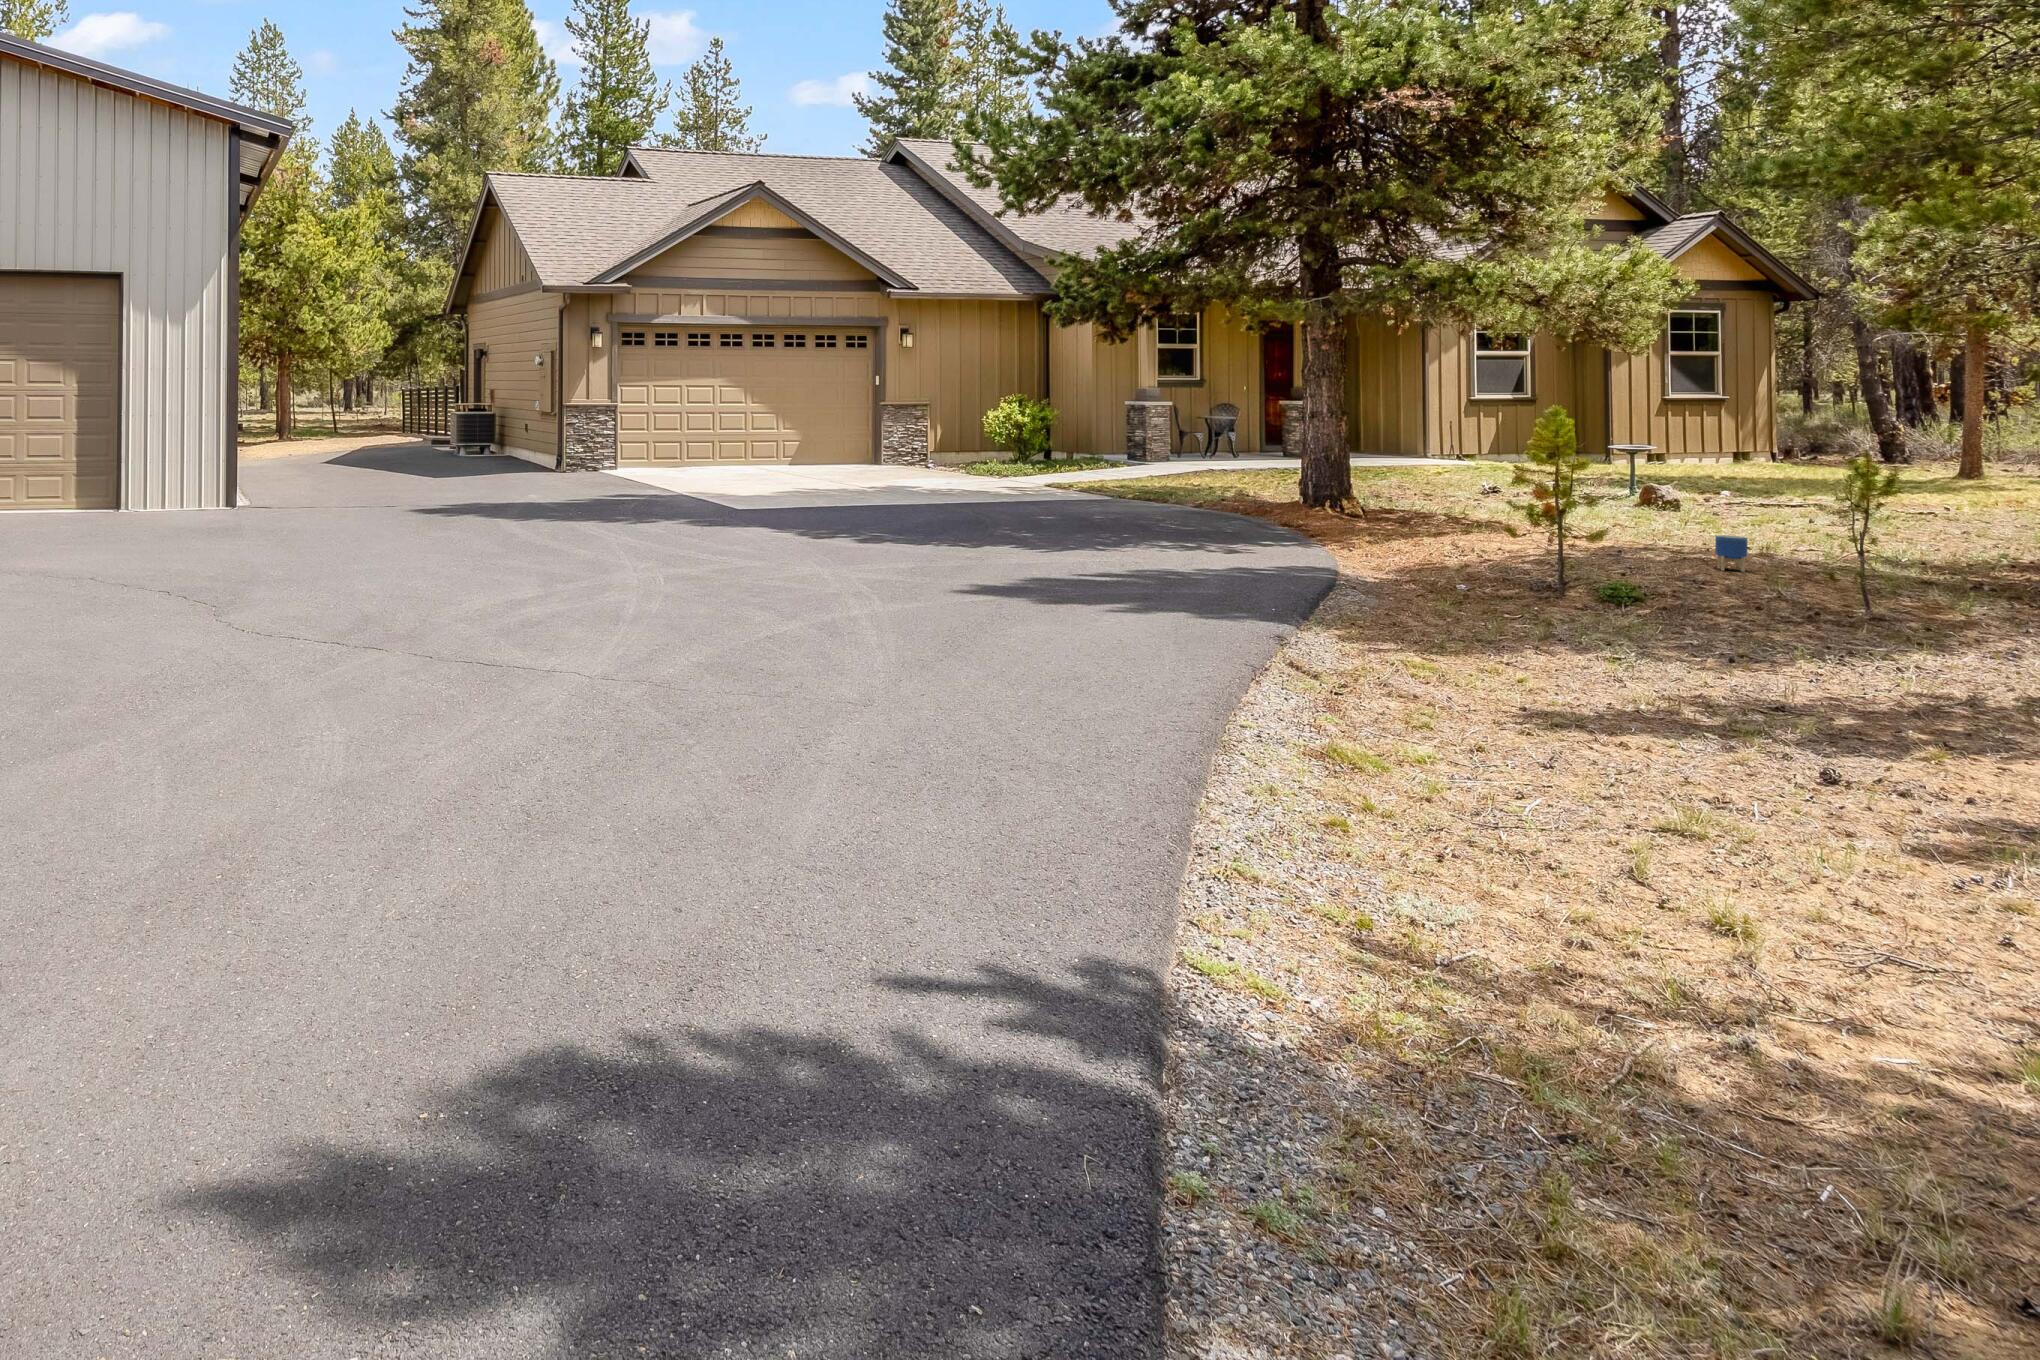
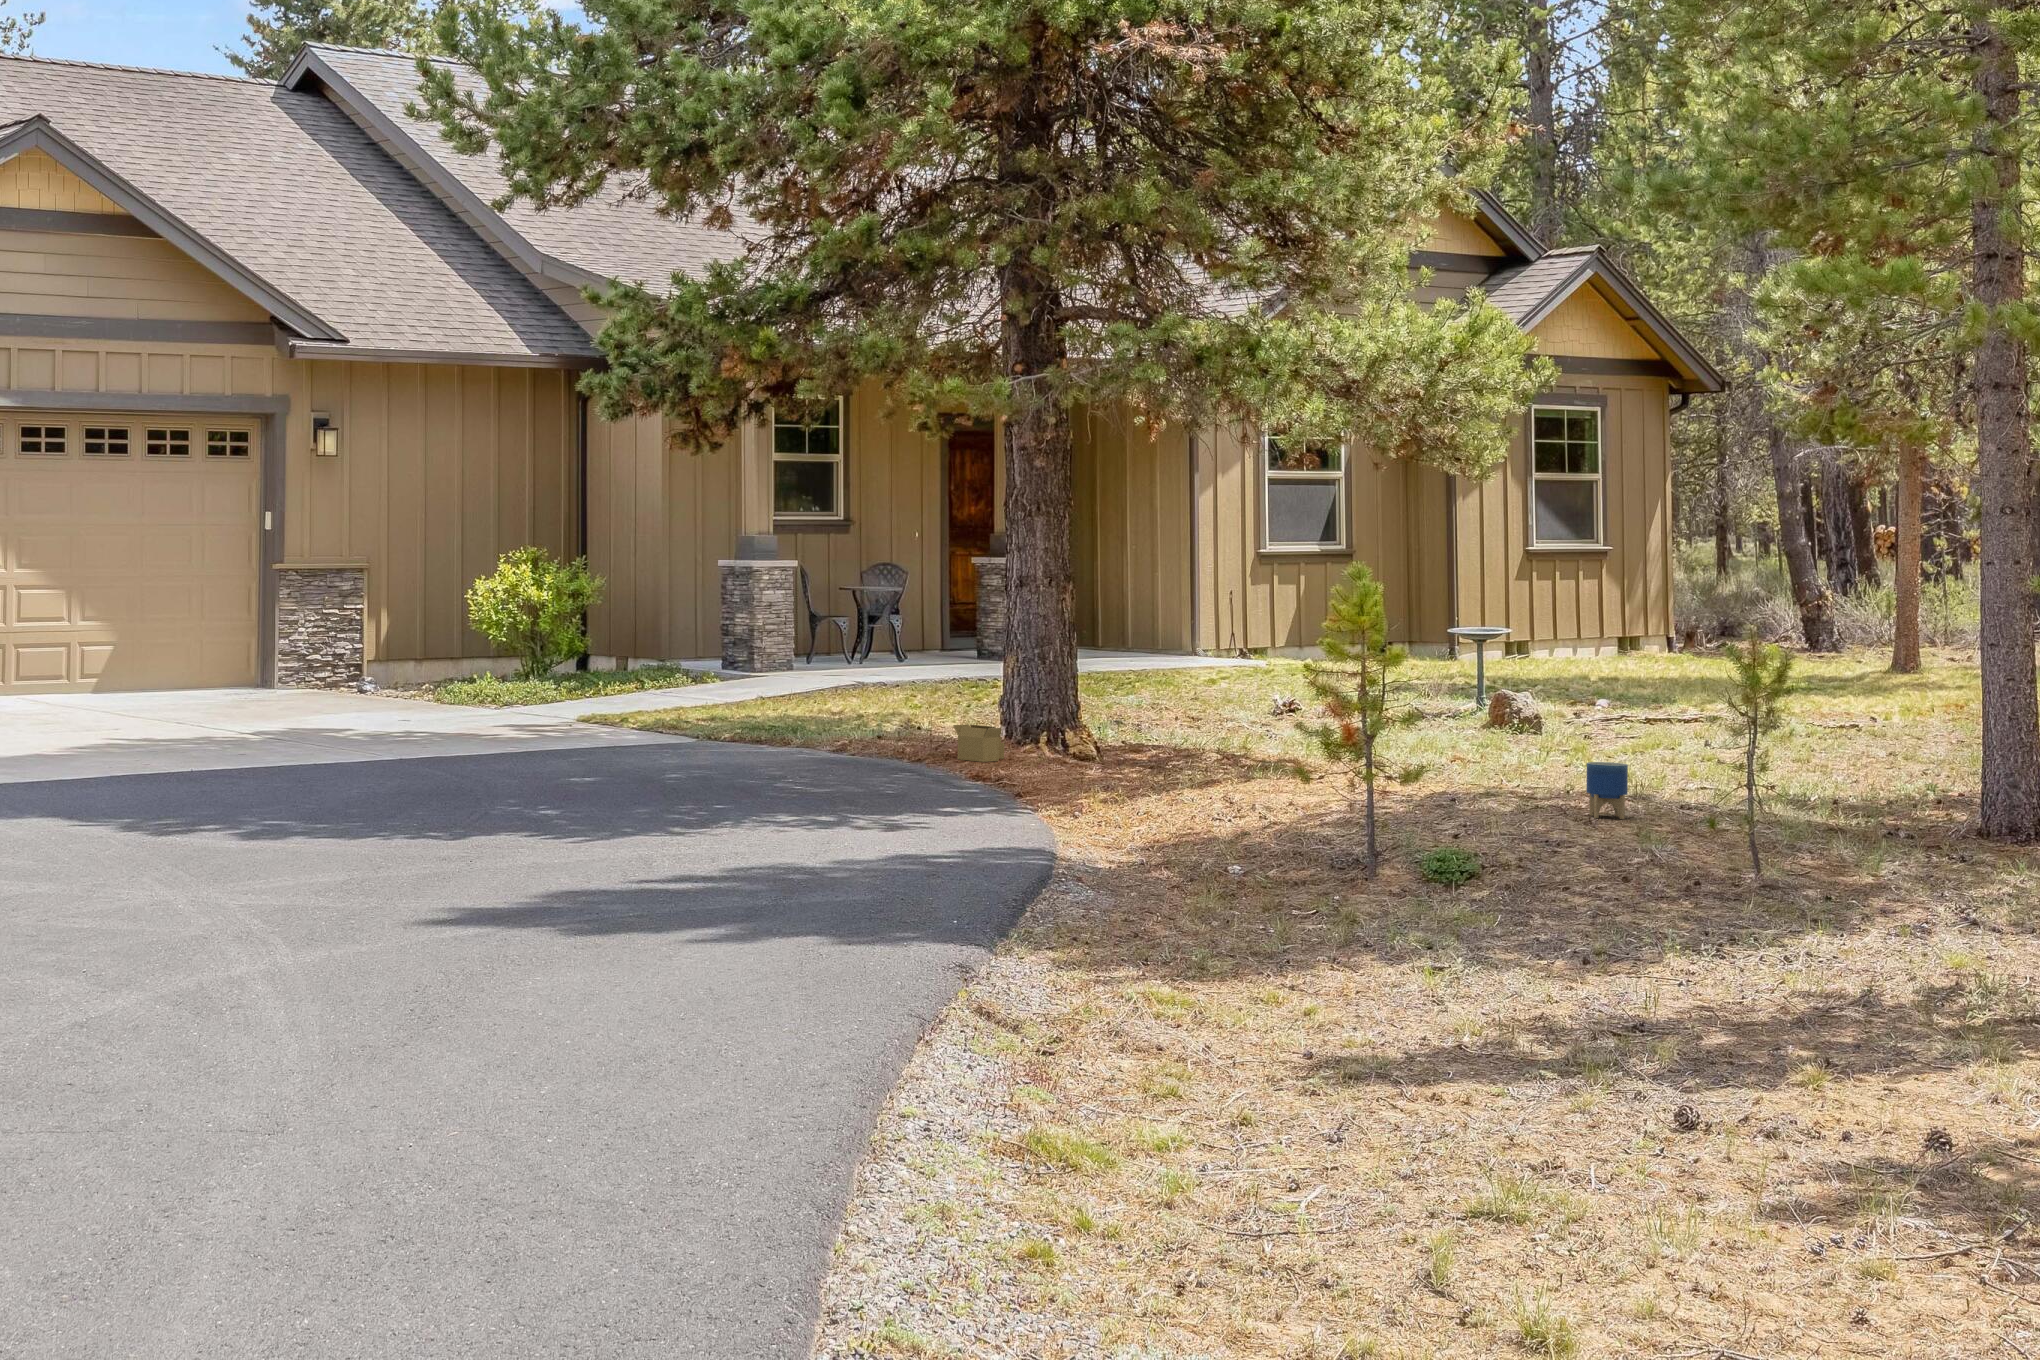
cardboard box: none [1273,498,1305,520] -> present [953,724,1004,762]

